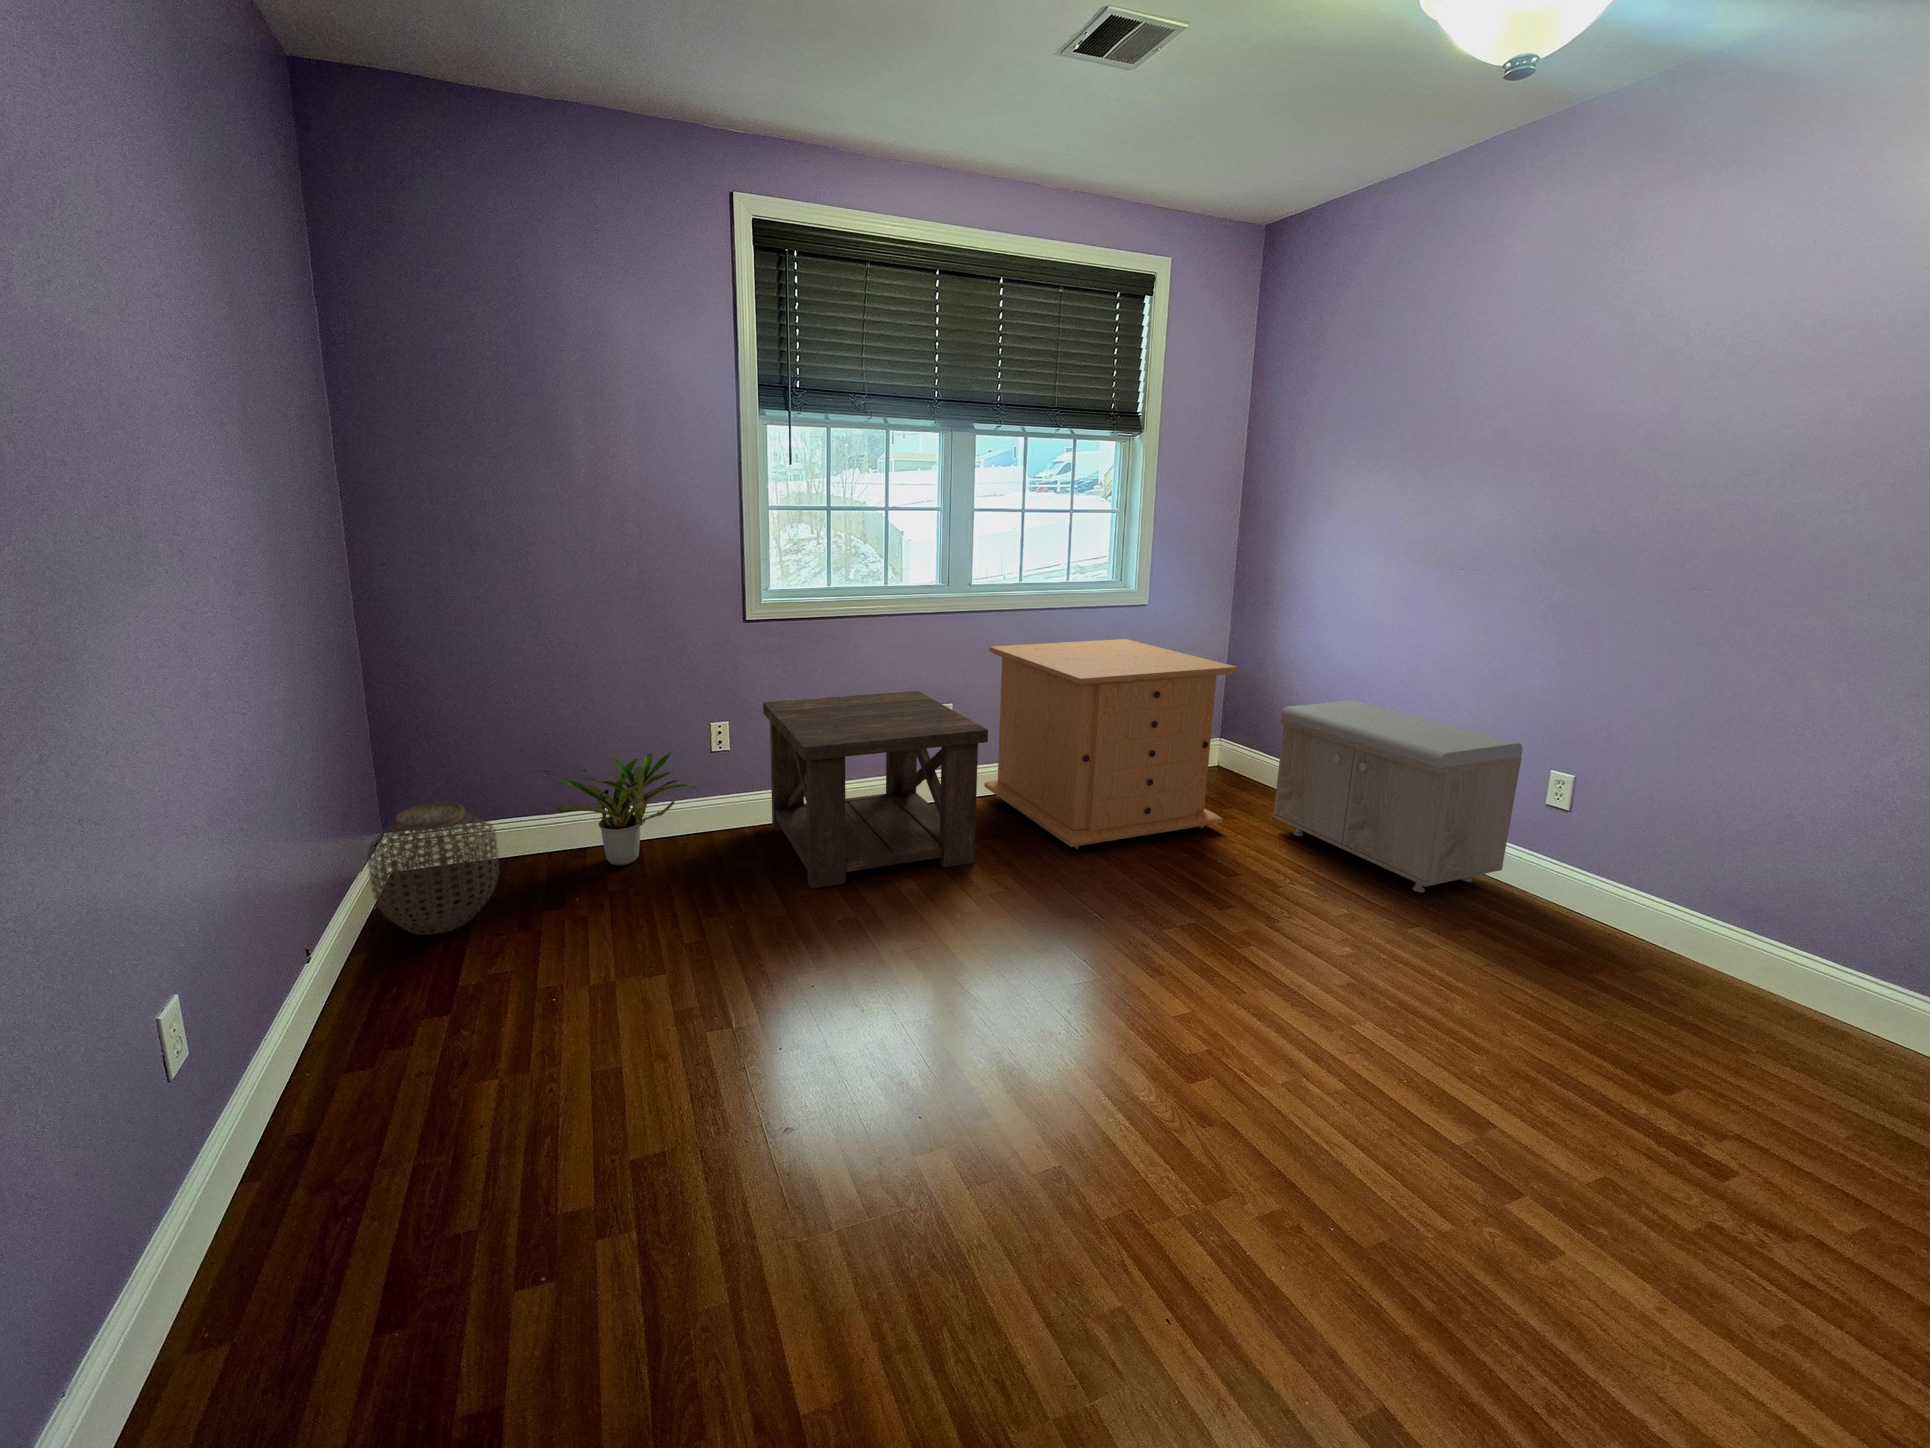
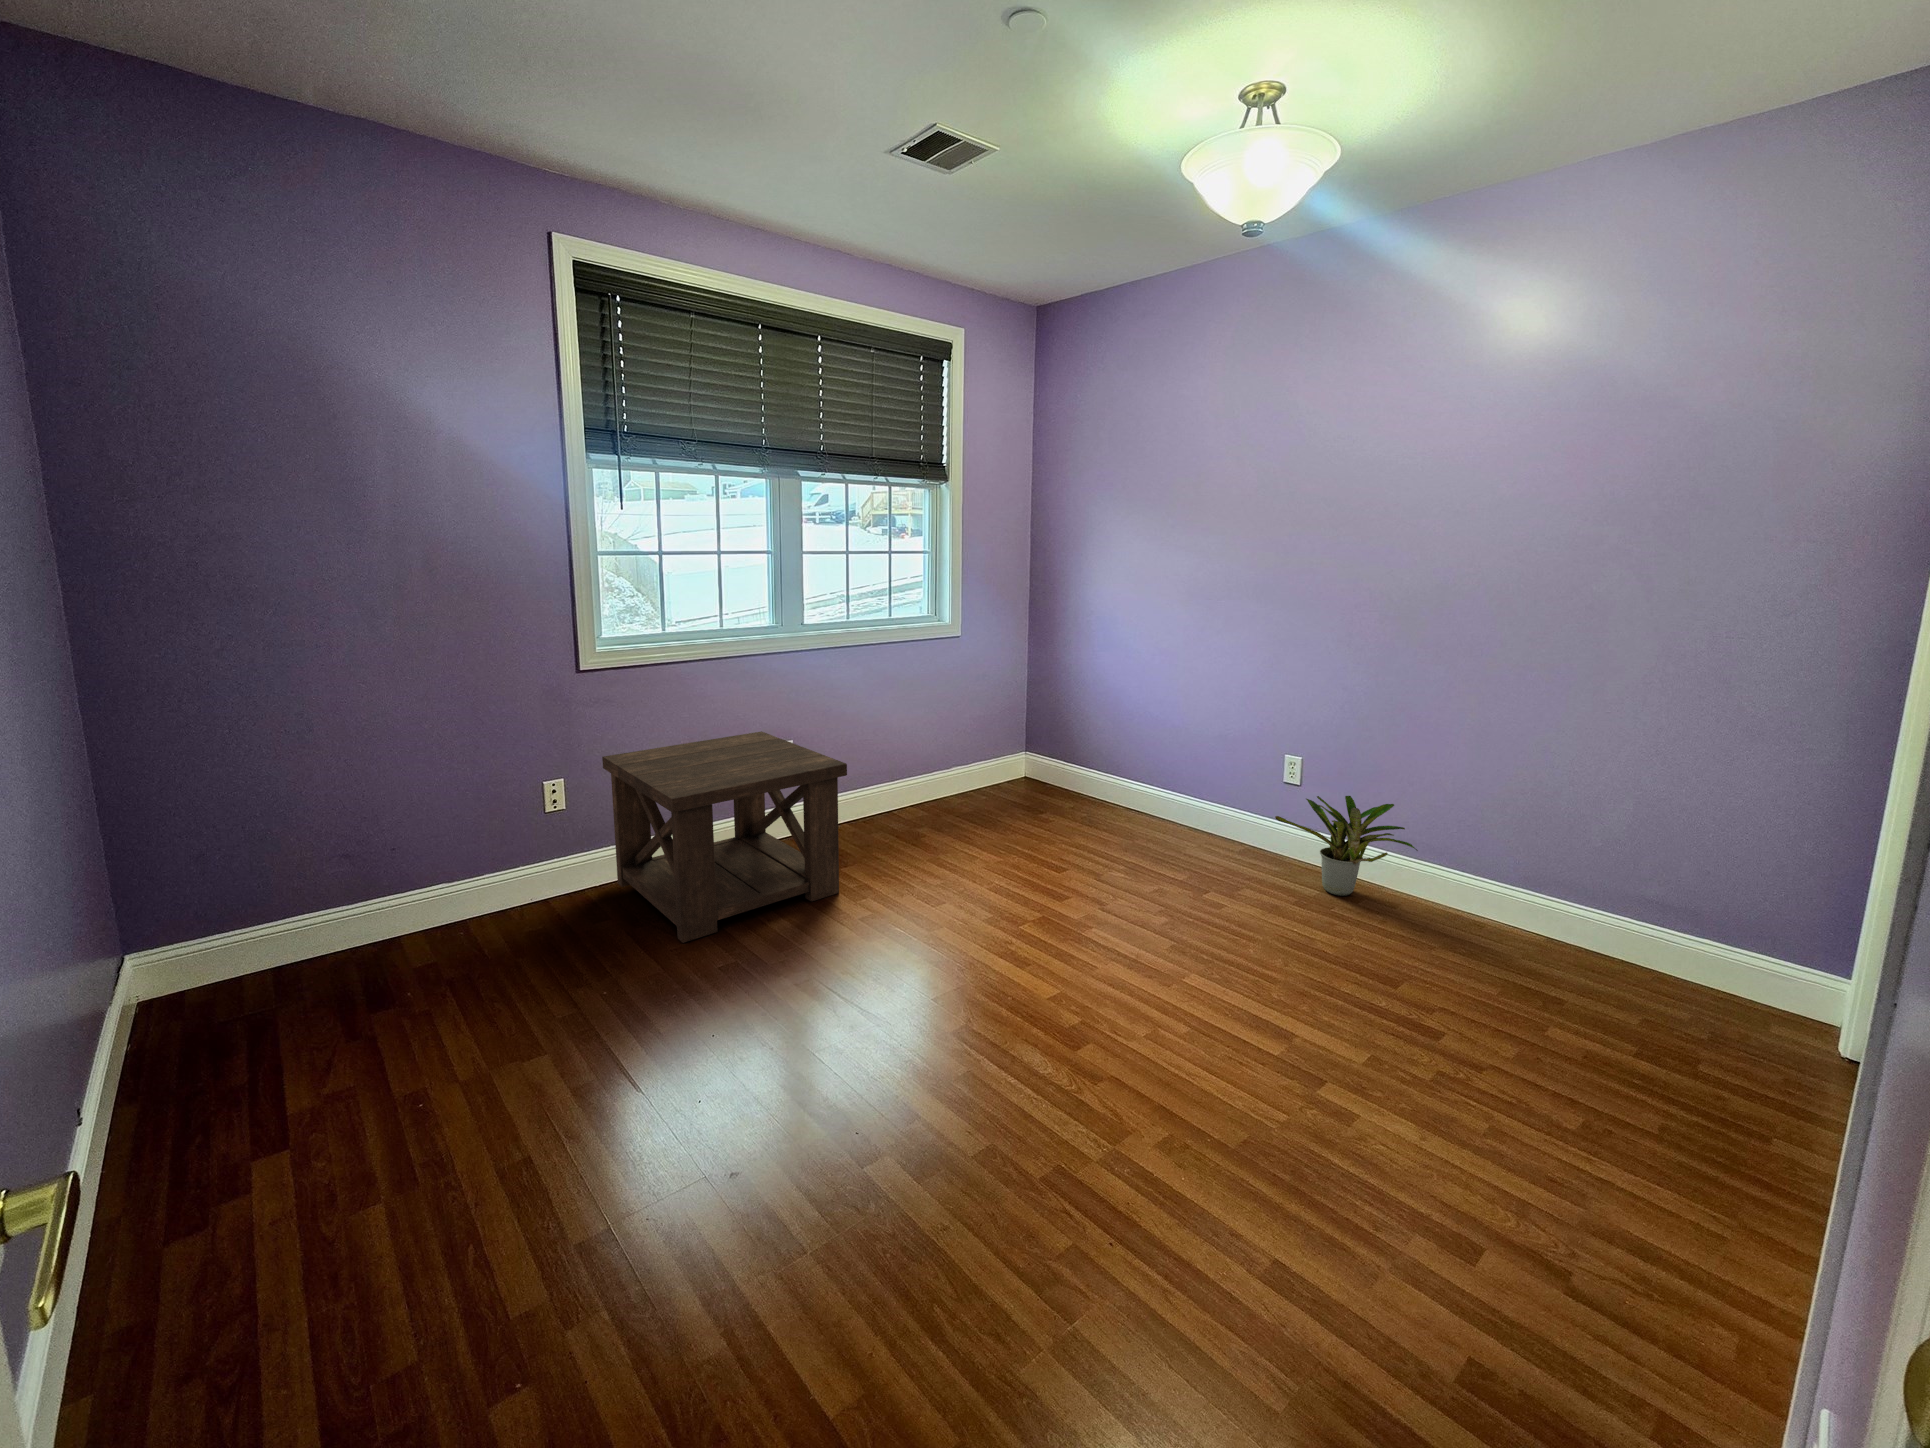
dresser: present [984,639,1238,849] -> none [827,668,1050,866]
storage bench: present [1273,700,1523,892] -> none [1085,710,1265,864]
potted plant: present [556,752,696,865] -> present [1275,796,1418,896]
woven basket: present [367,802,499,935] -> none [123,910,308,1075]

